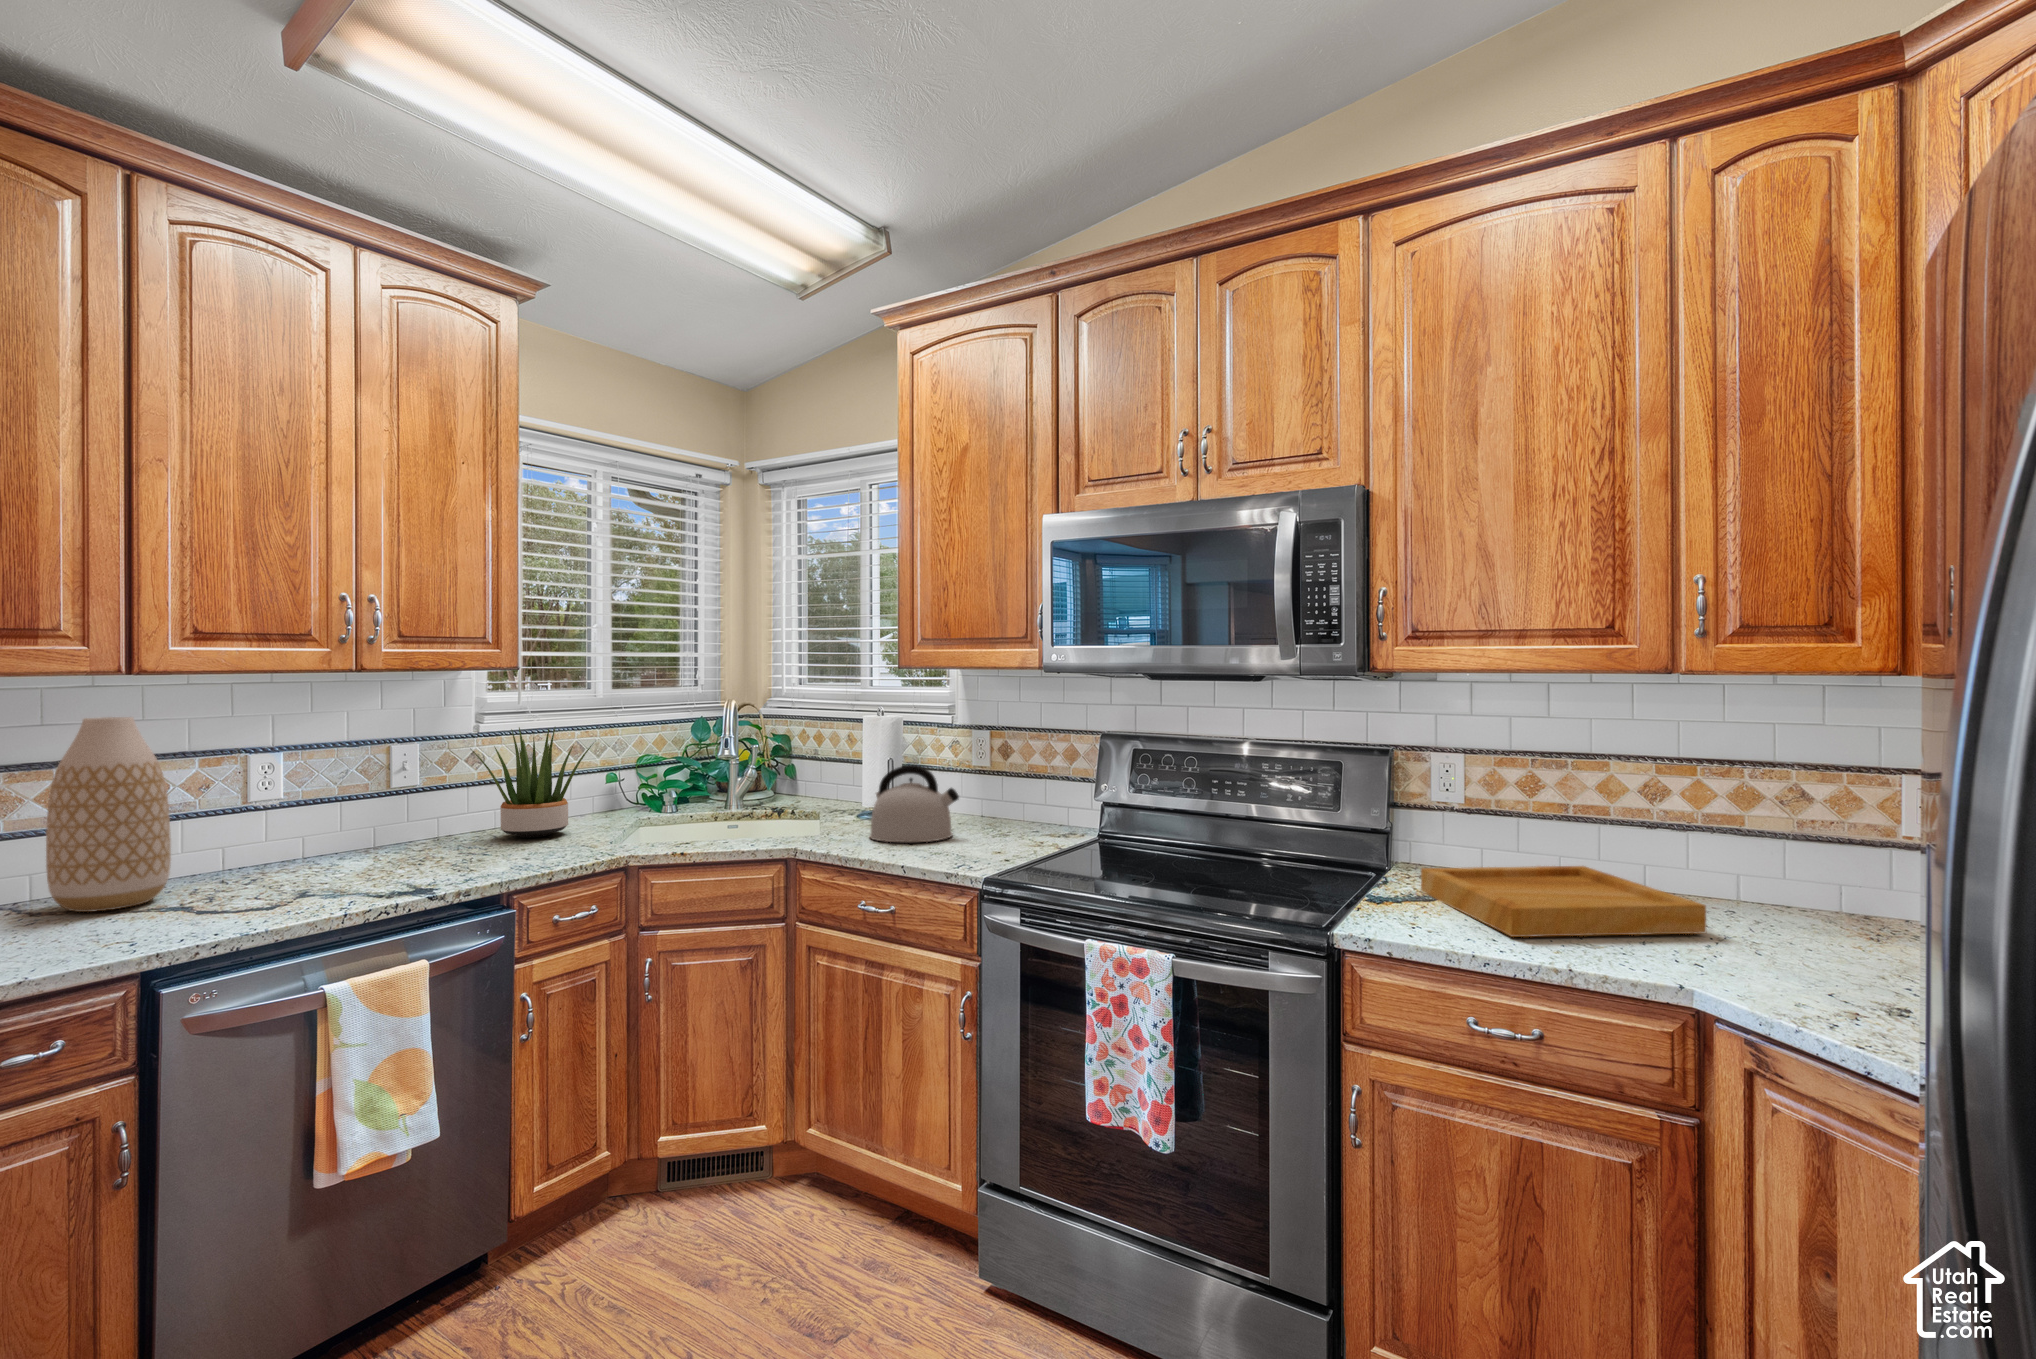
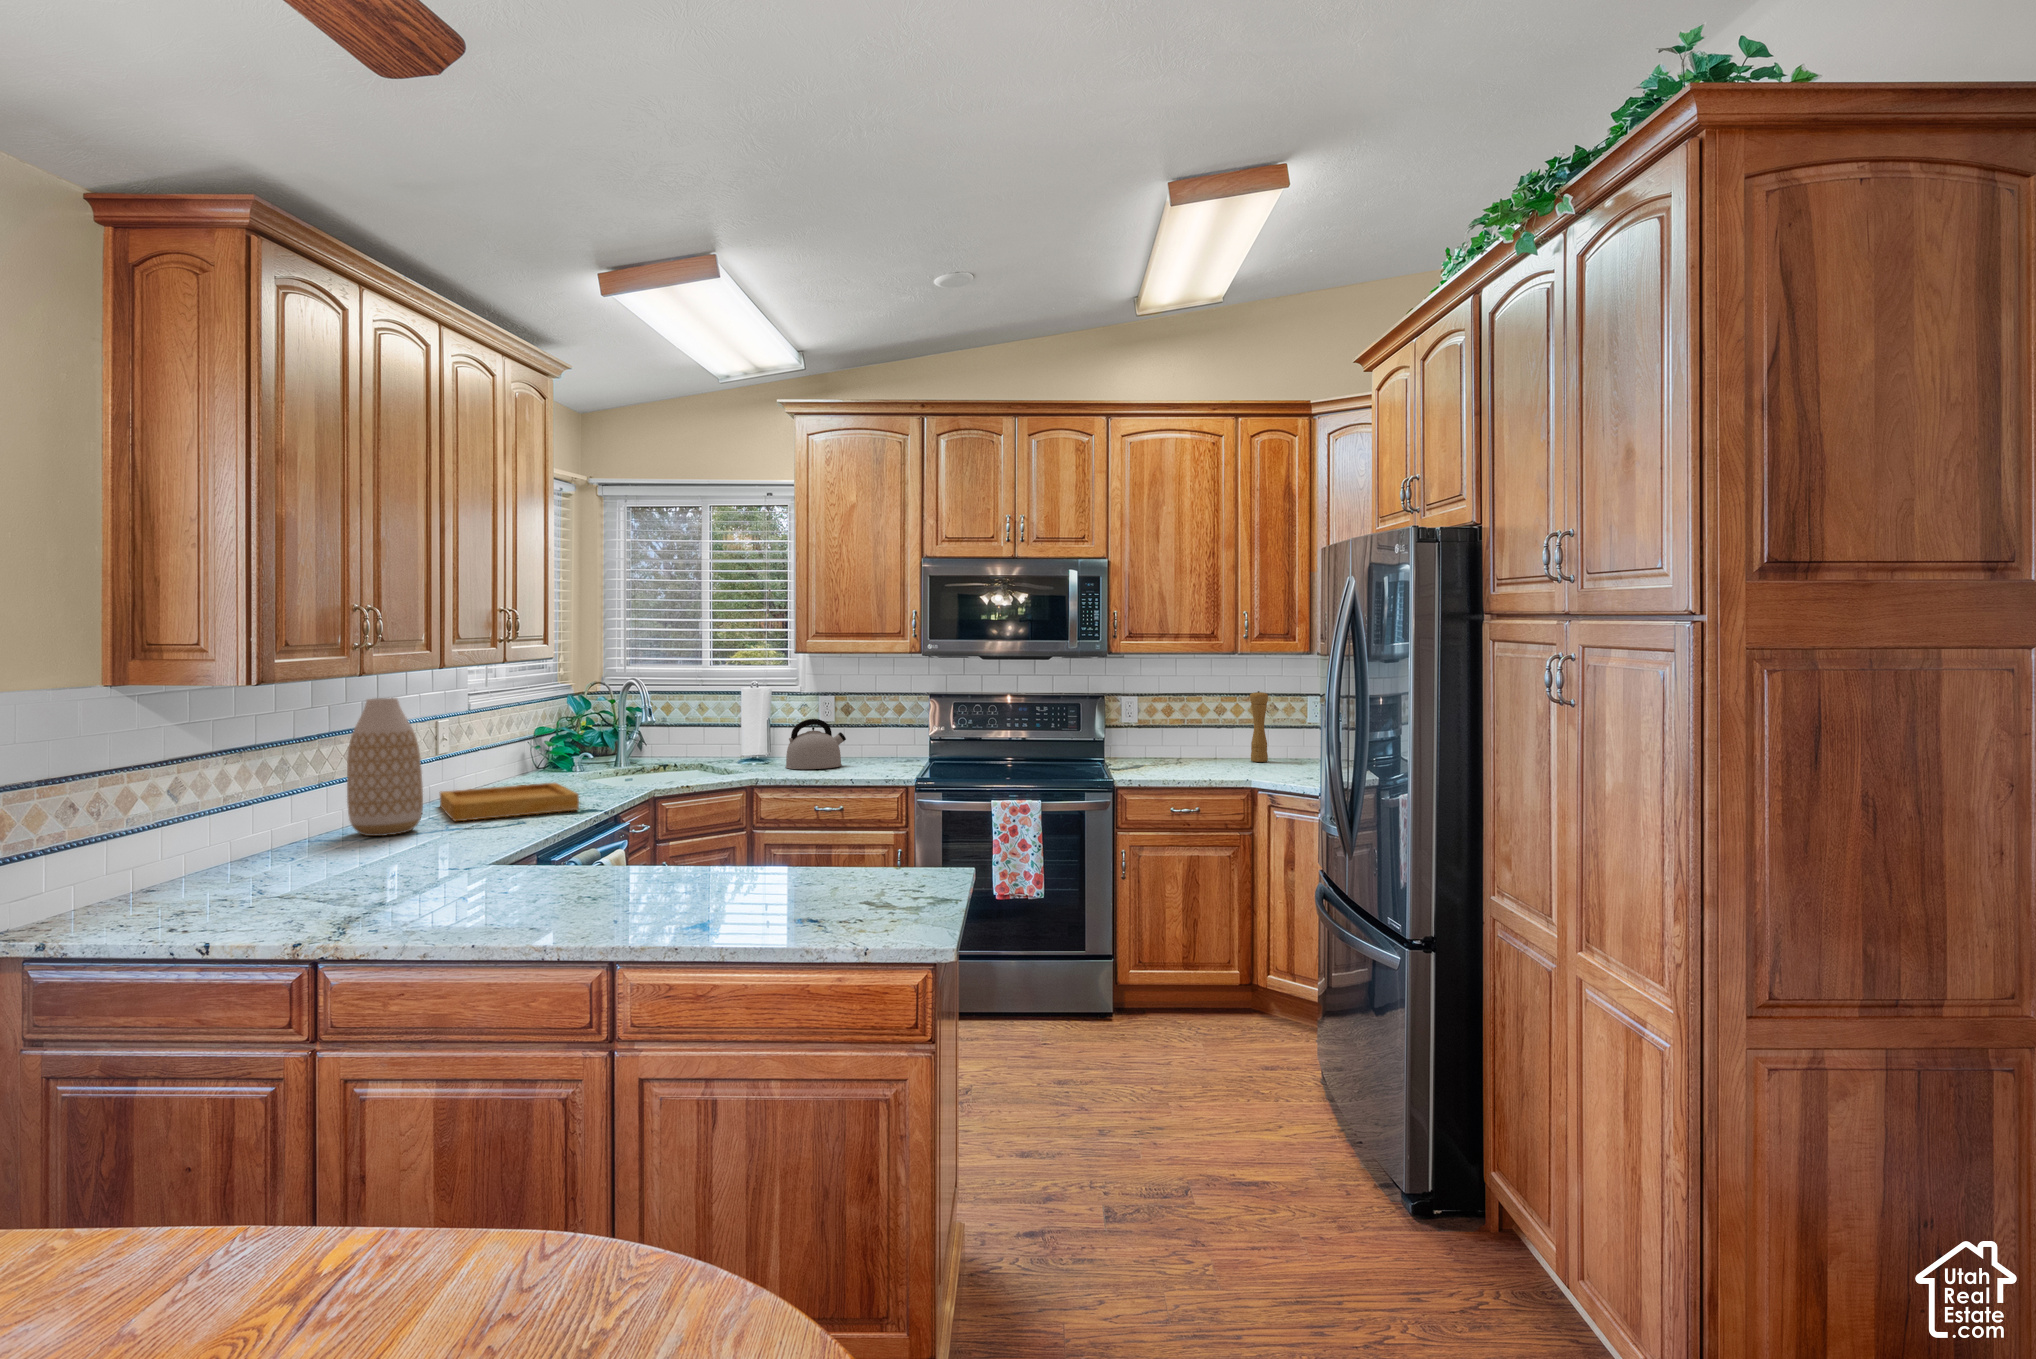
potted plant: present [472,728,594,838] -> none [497,702,570,787]
pepper mill: none [1724,758,1774,919] -> present [1250,691,1268,762]
tray: present [1421,866,1706,937] -> present [440,783,579,821]

